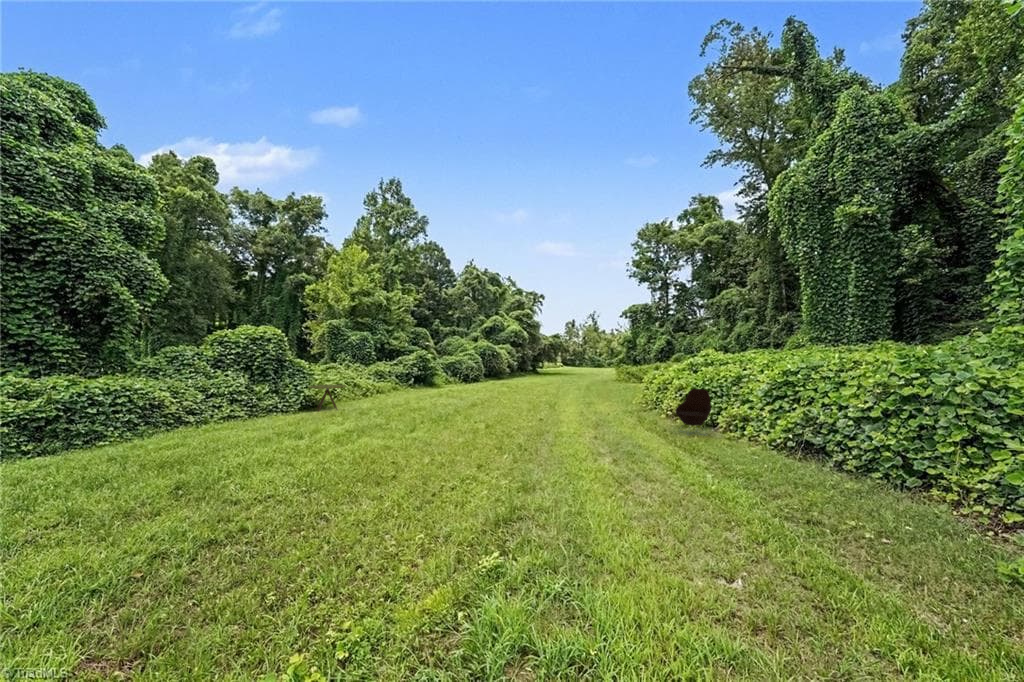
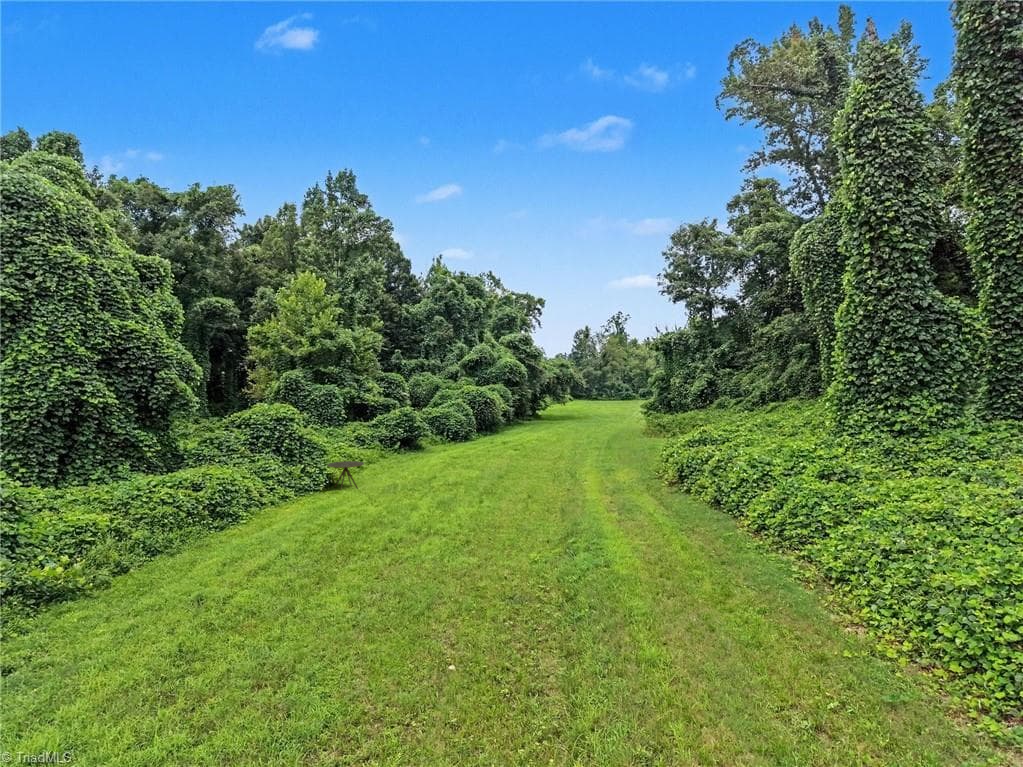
chair: present [675,389,711,426] -> none [688,465,718,507]

